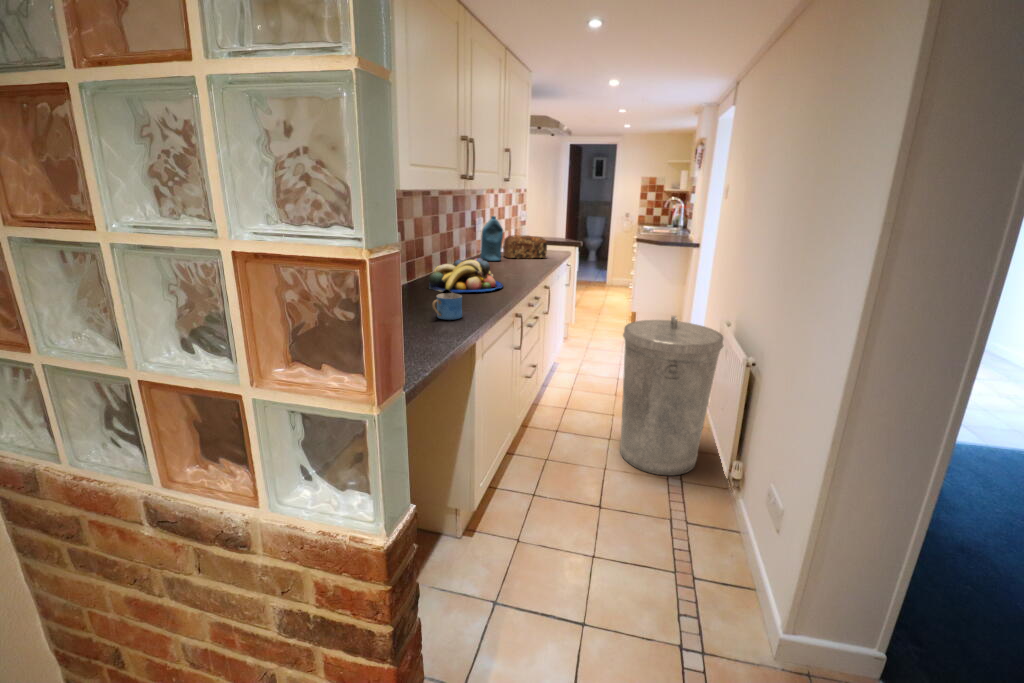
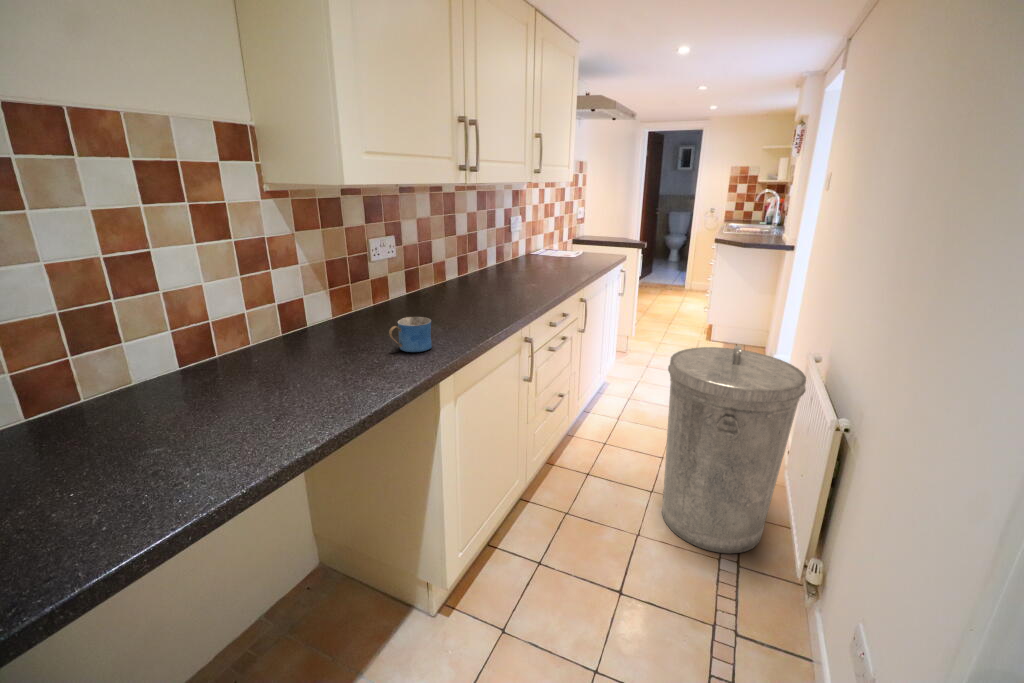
bottle: present [480,216,503,261] -> none [513,214,540,267]
bread loaf: present [503,236,547,258] -> none [544,237,594,263]
fruit bowl: present [429,258,503,293] -> none [424,266,516,310]

